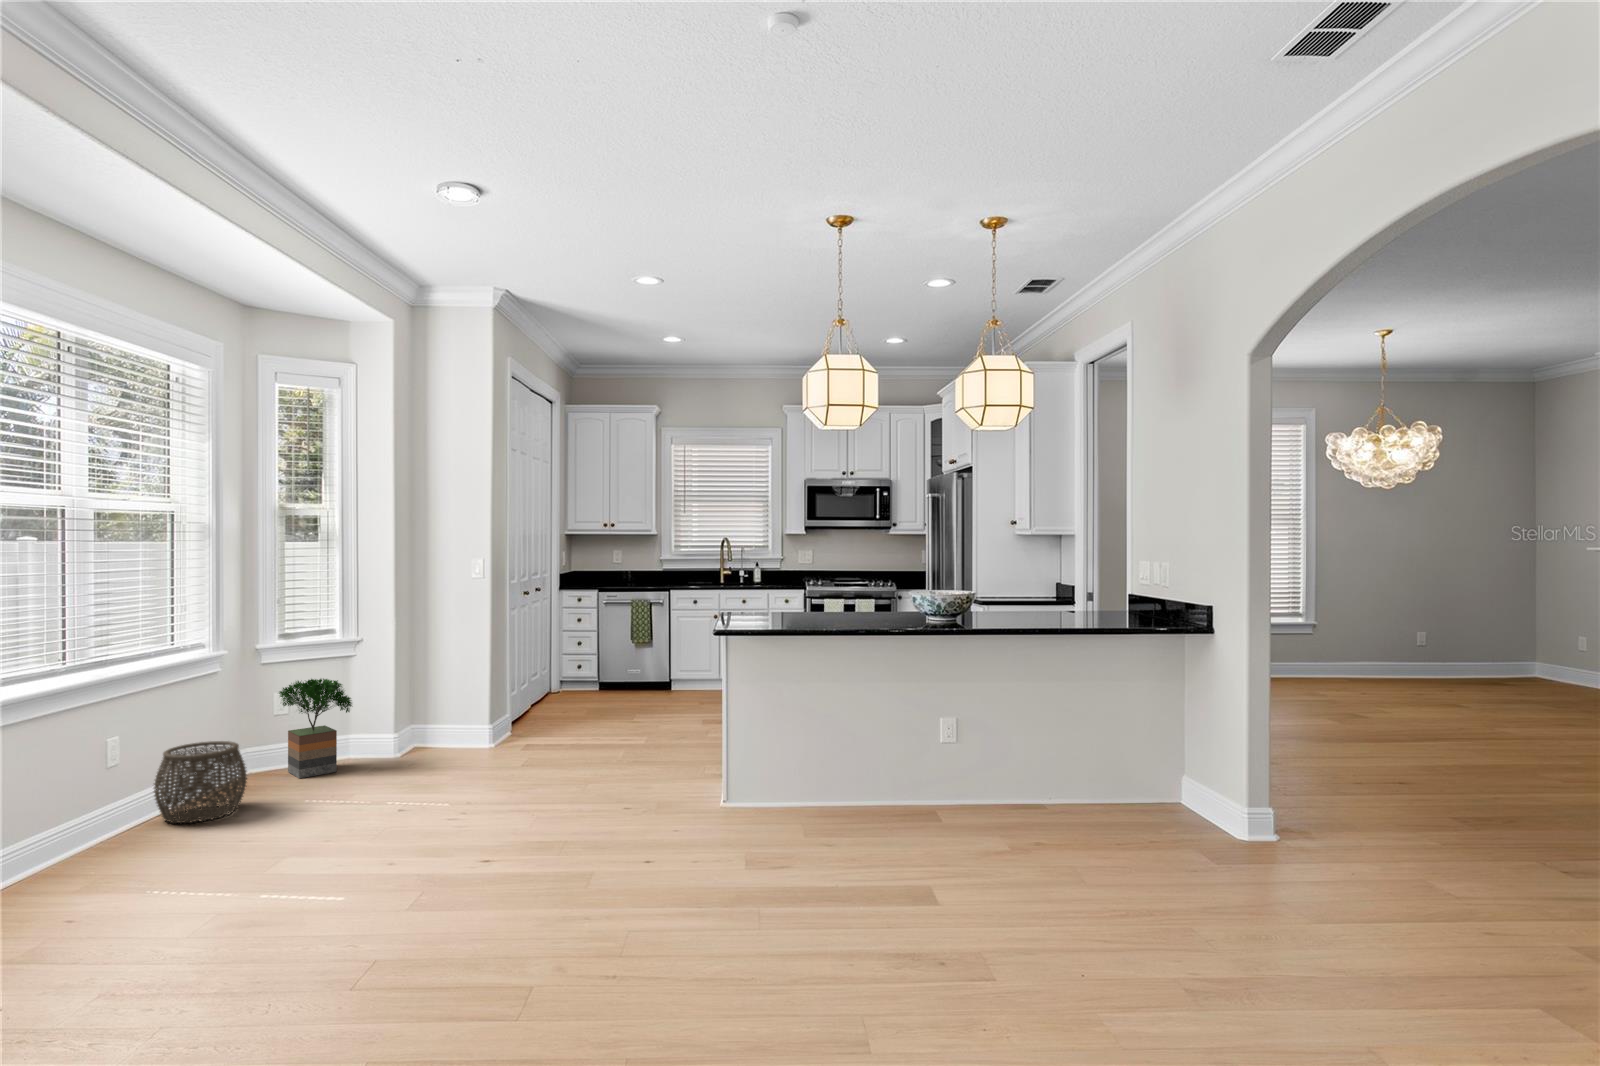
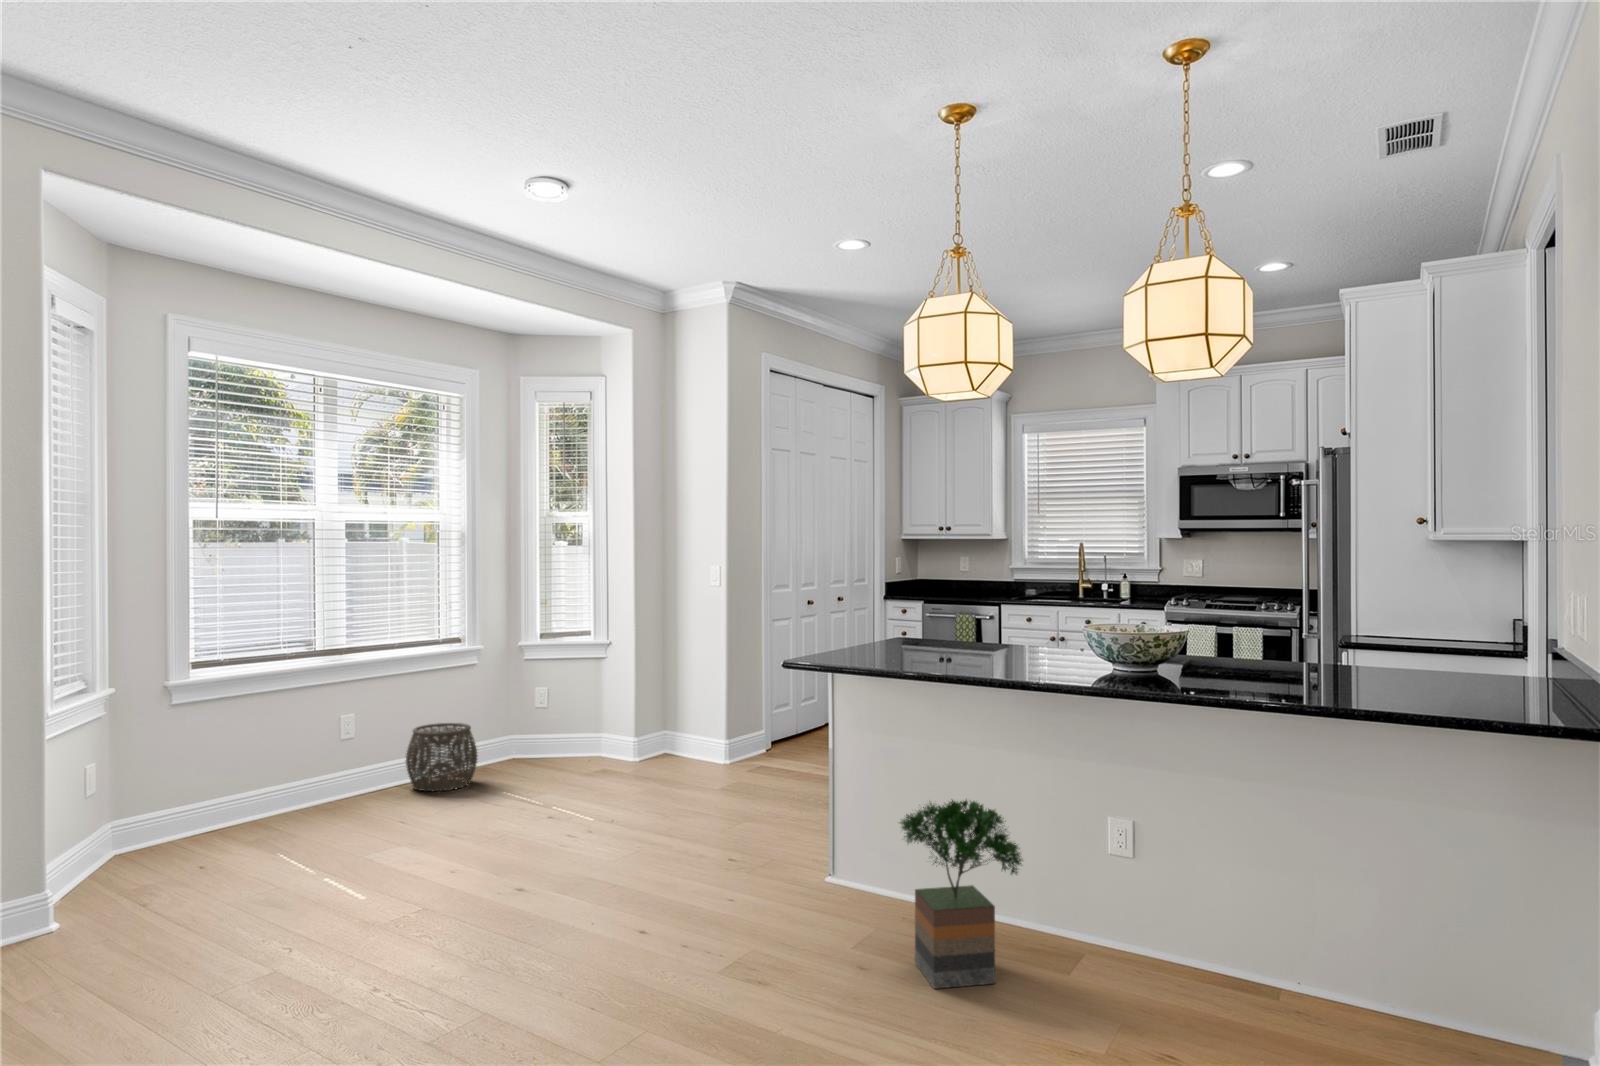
potted tree: present [279,679,352,778] -> present [900,799,1023,989]

